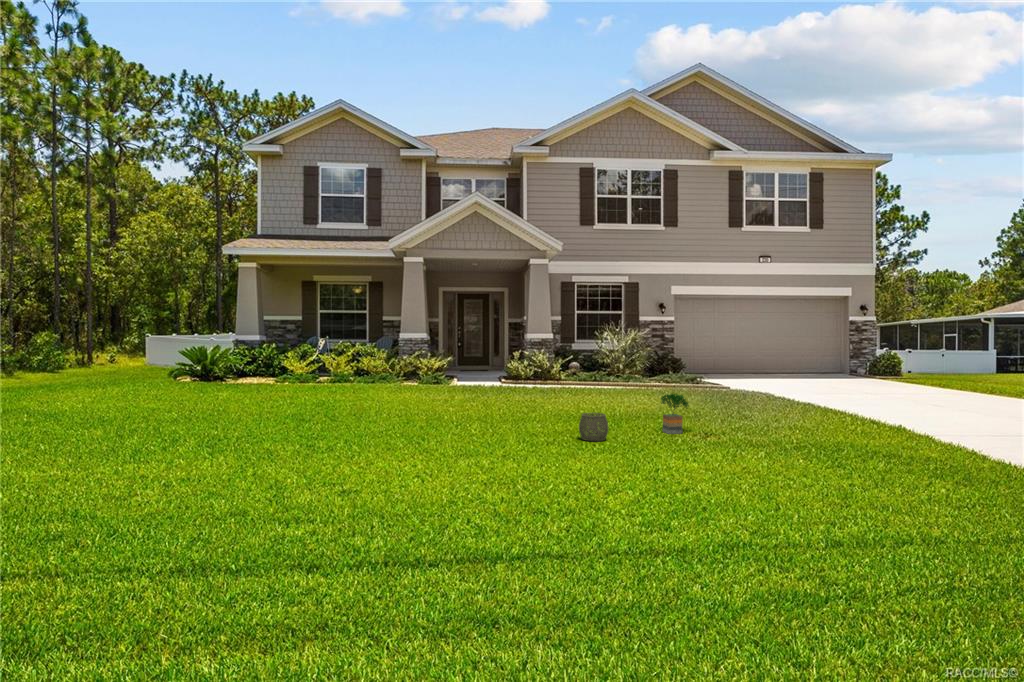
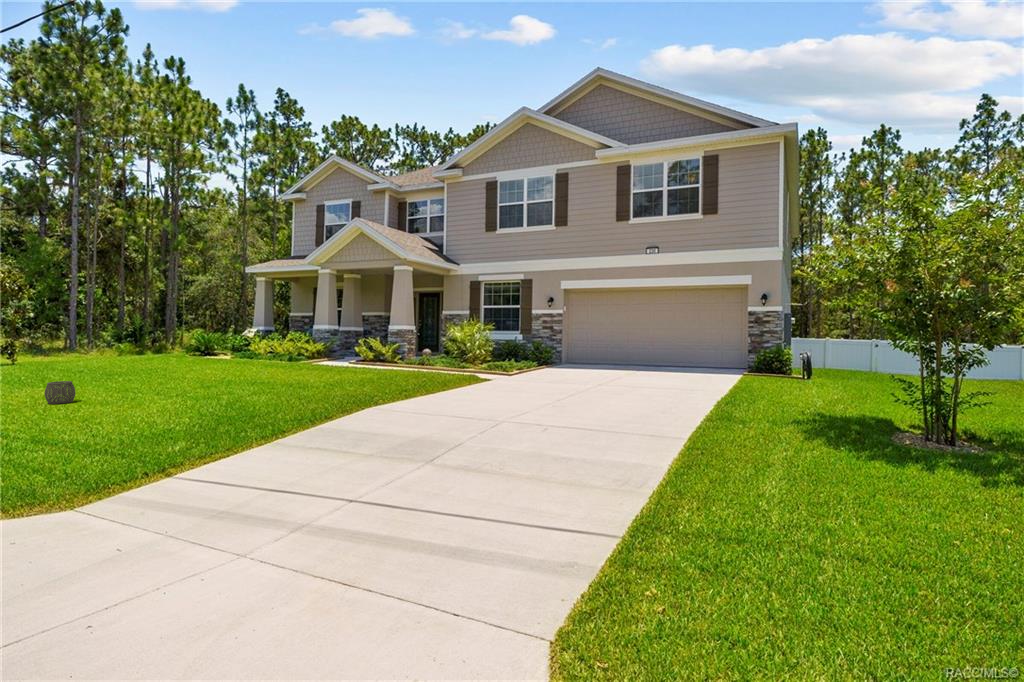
potted tree: present [661,394,688,434] -> none [132,368,160,404]

